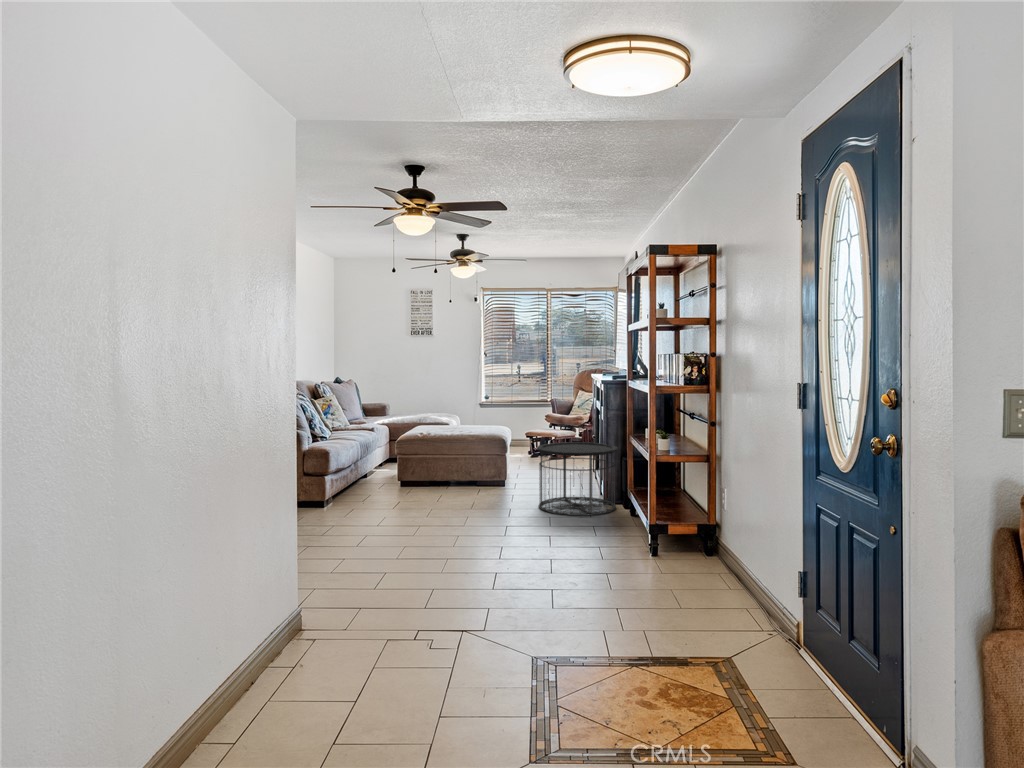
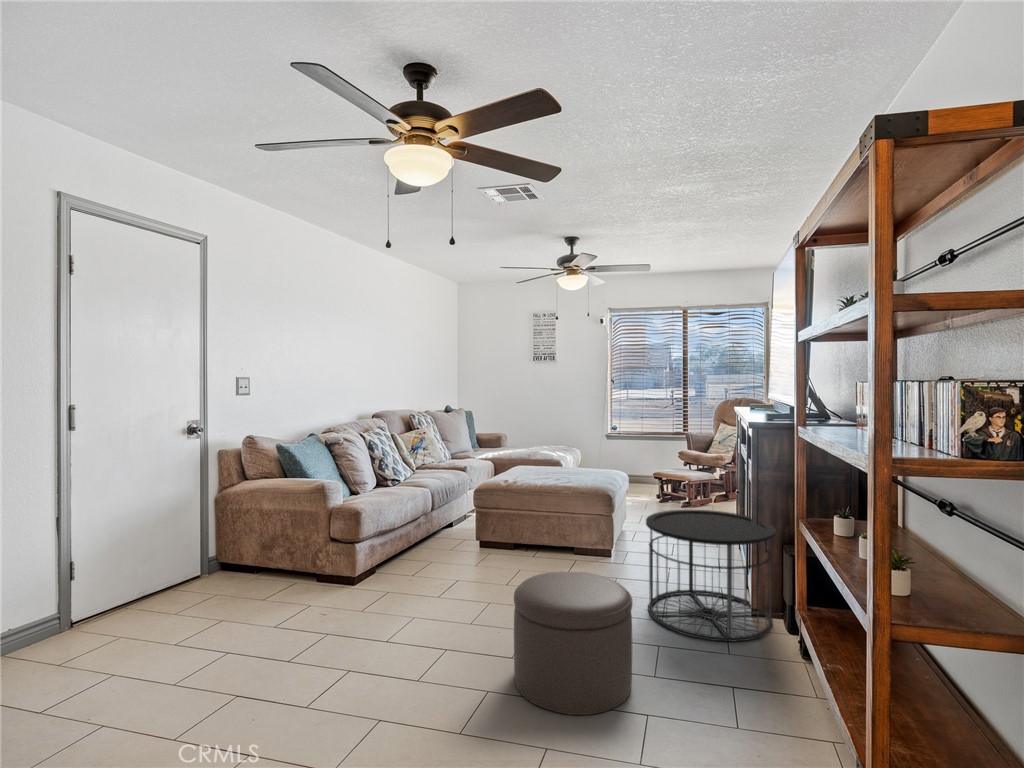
ottoman: none [468,474,539,544] -> present [514,572,632,715]

